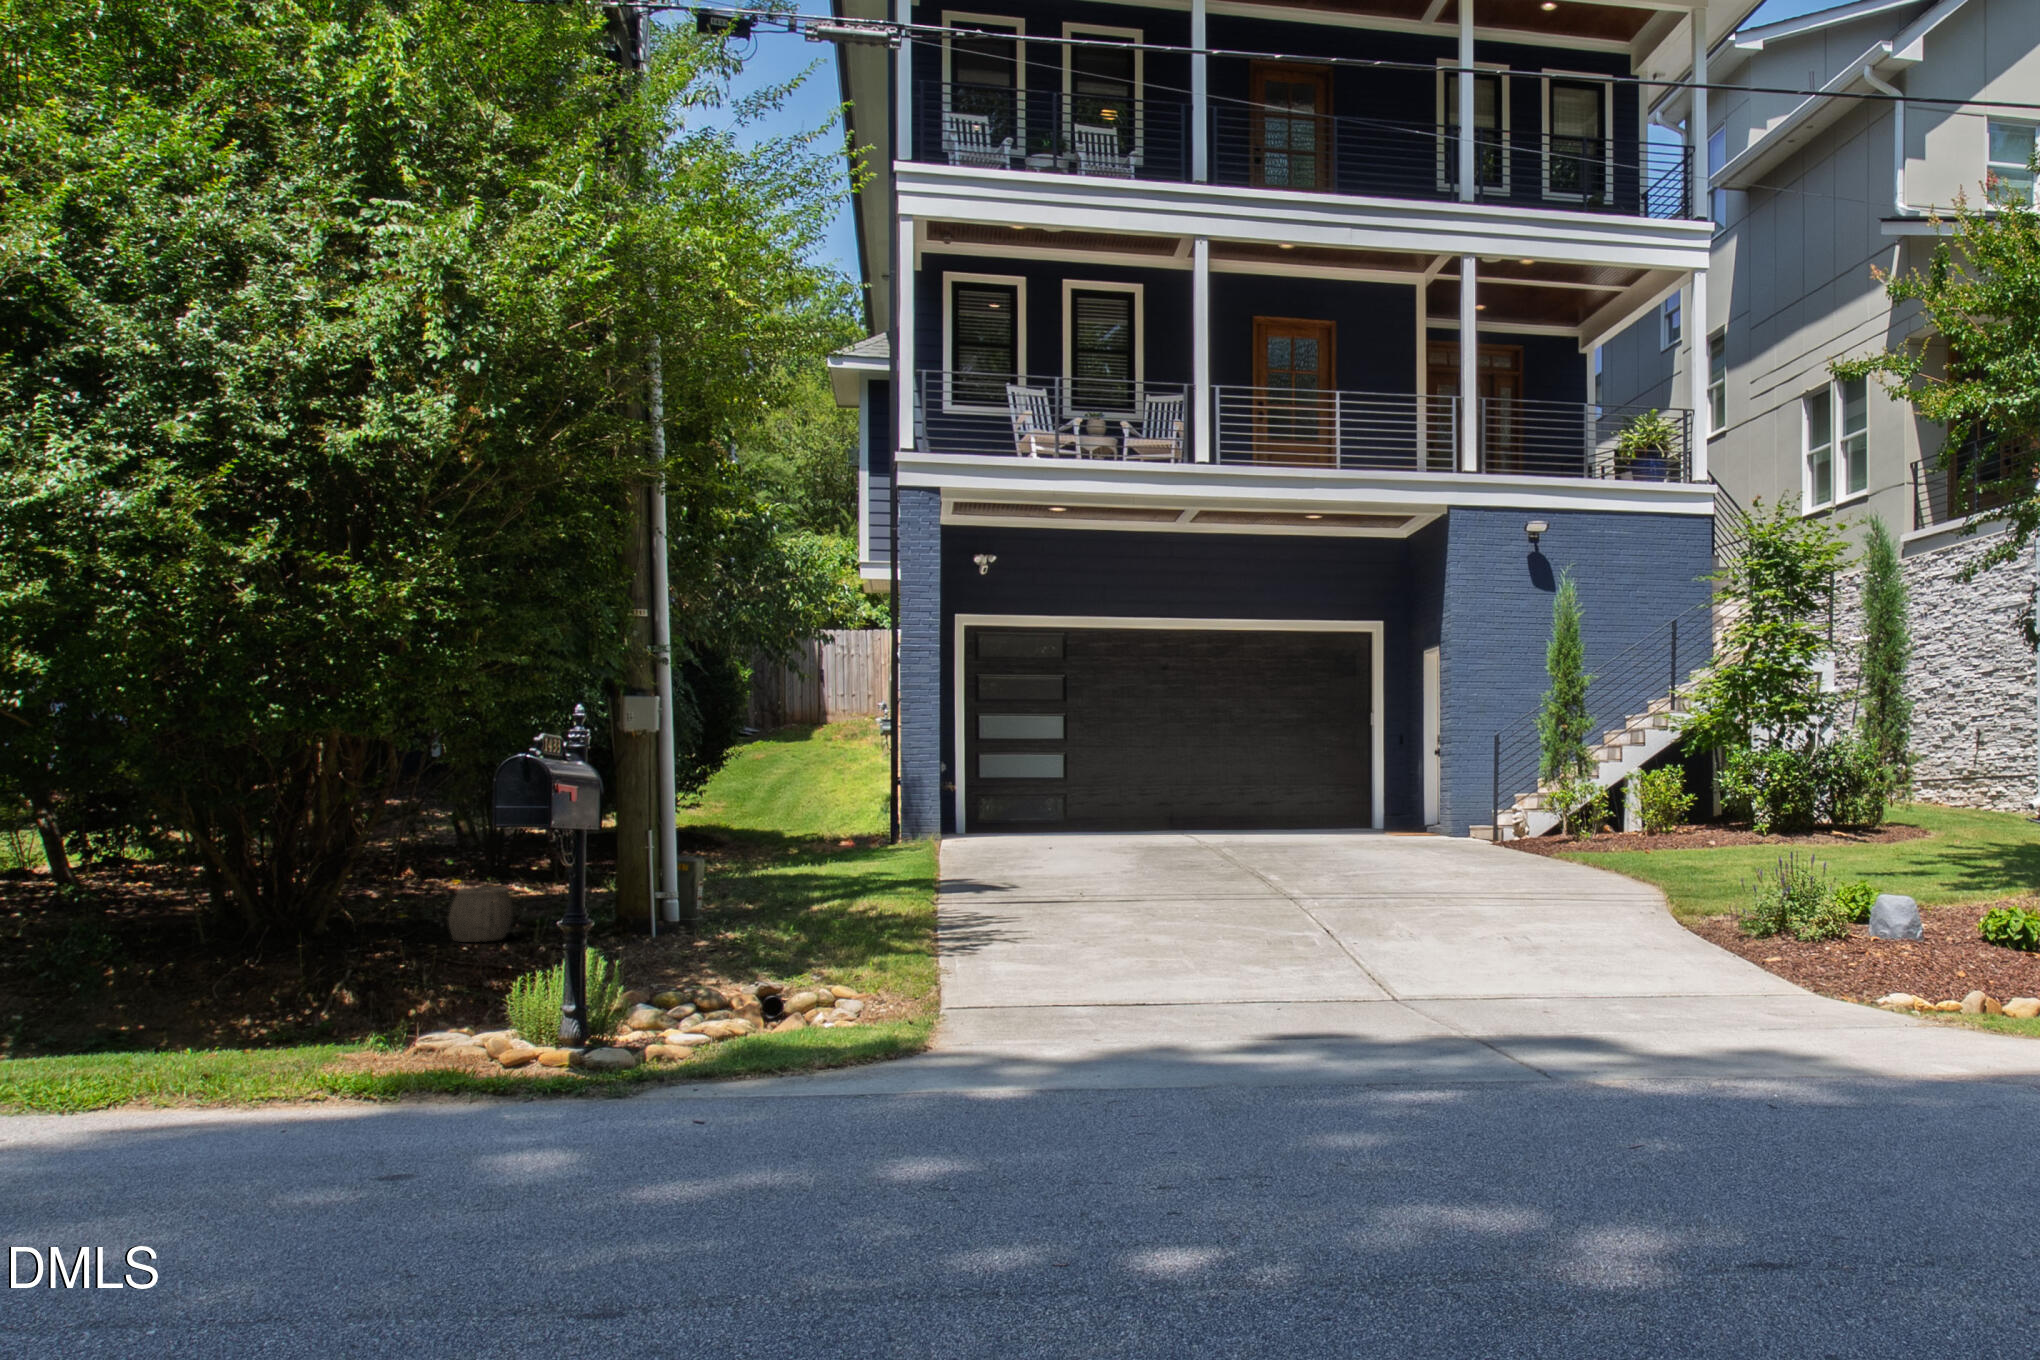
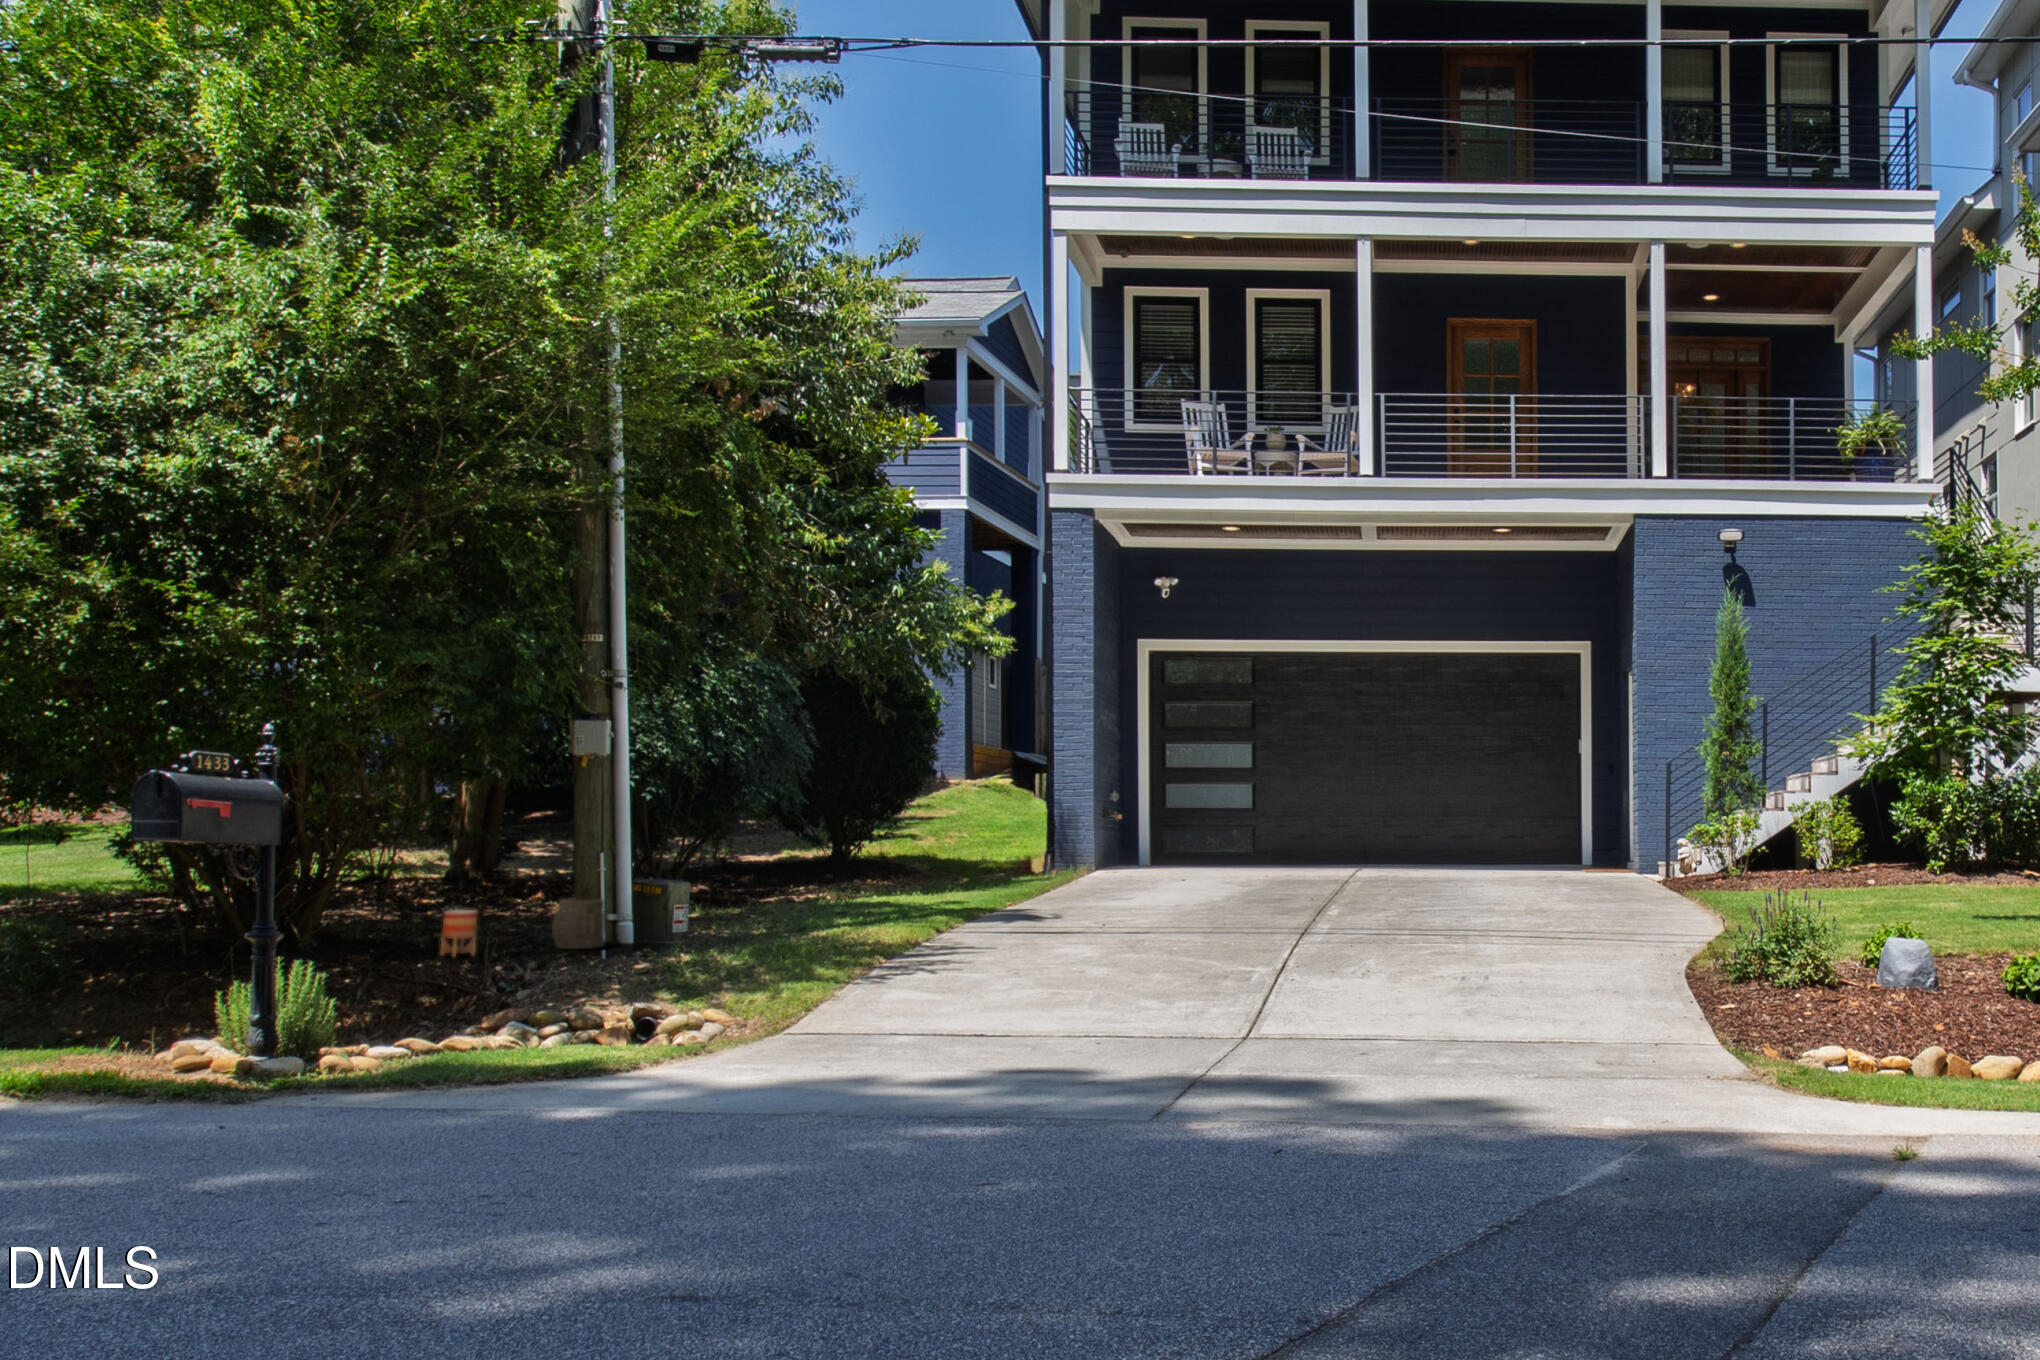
planter: none [330,903,373,955] -> present [441,910,477,956]

